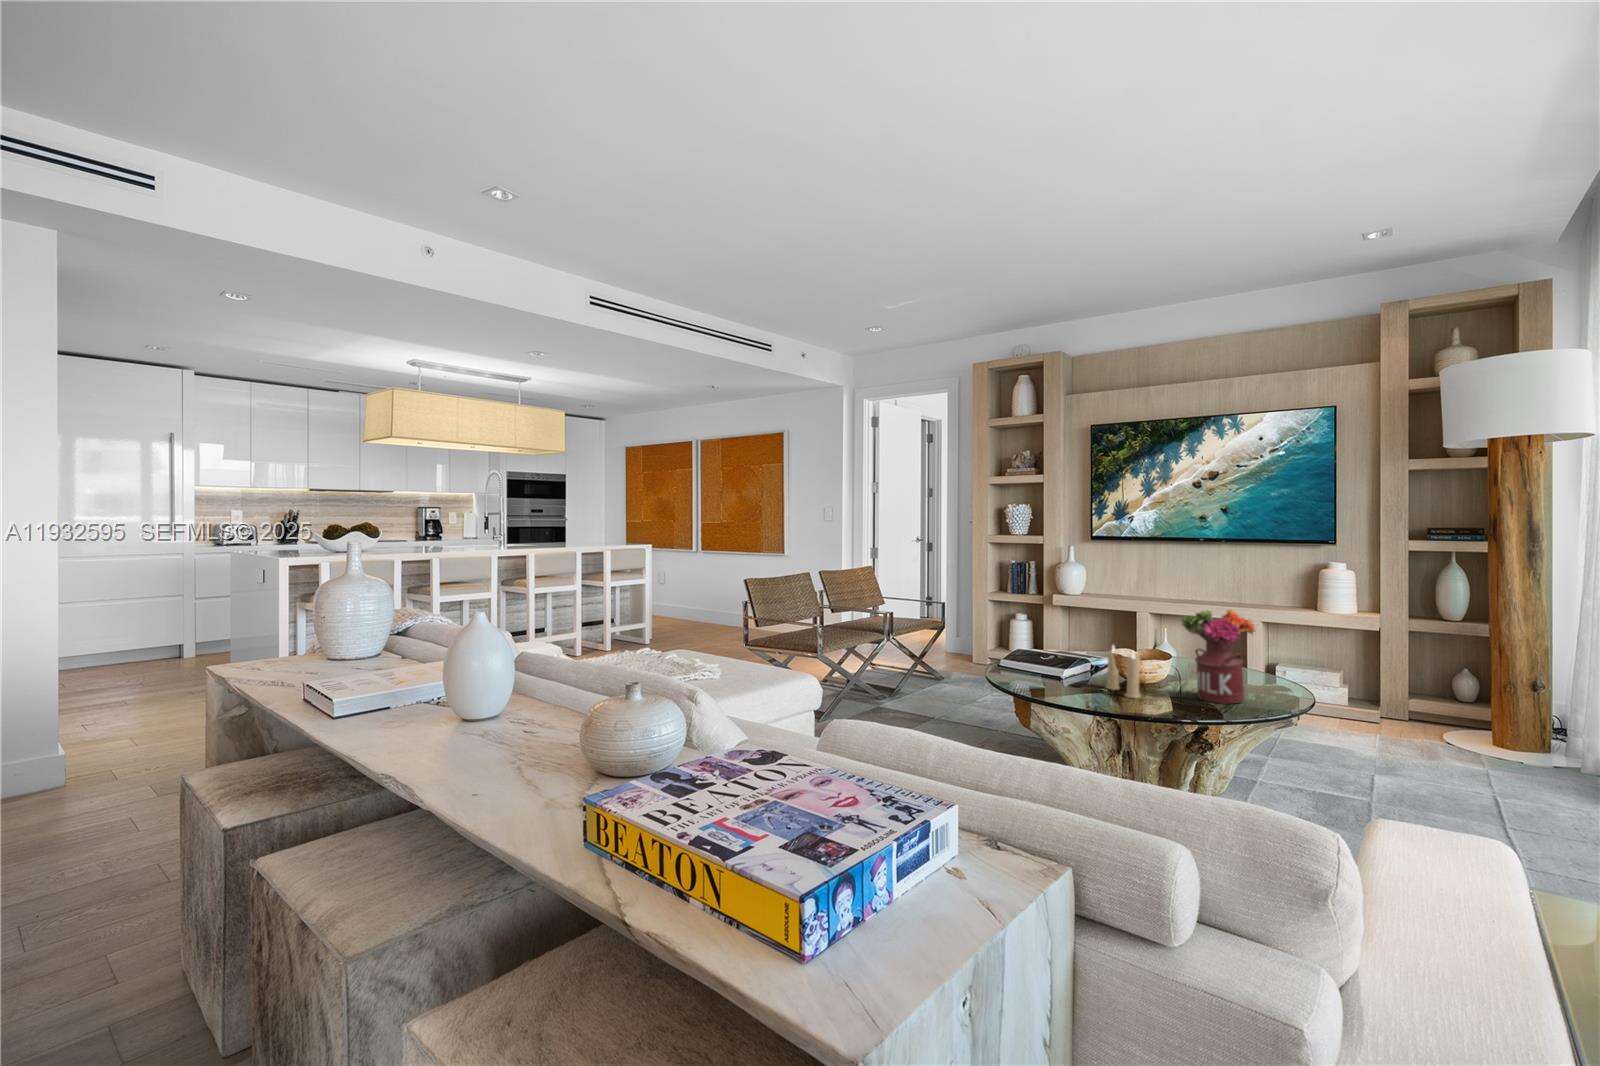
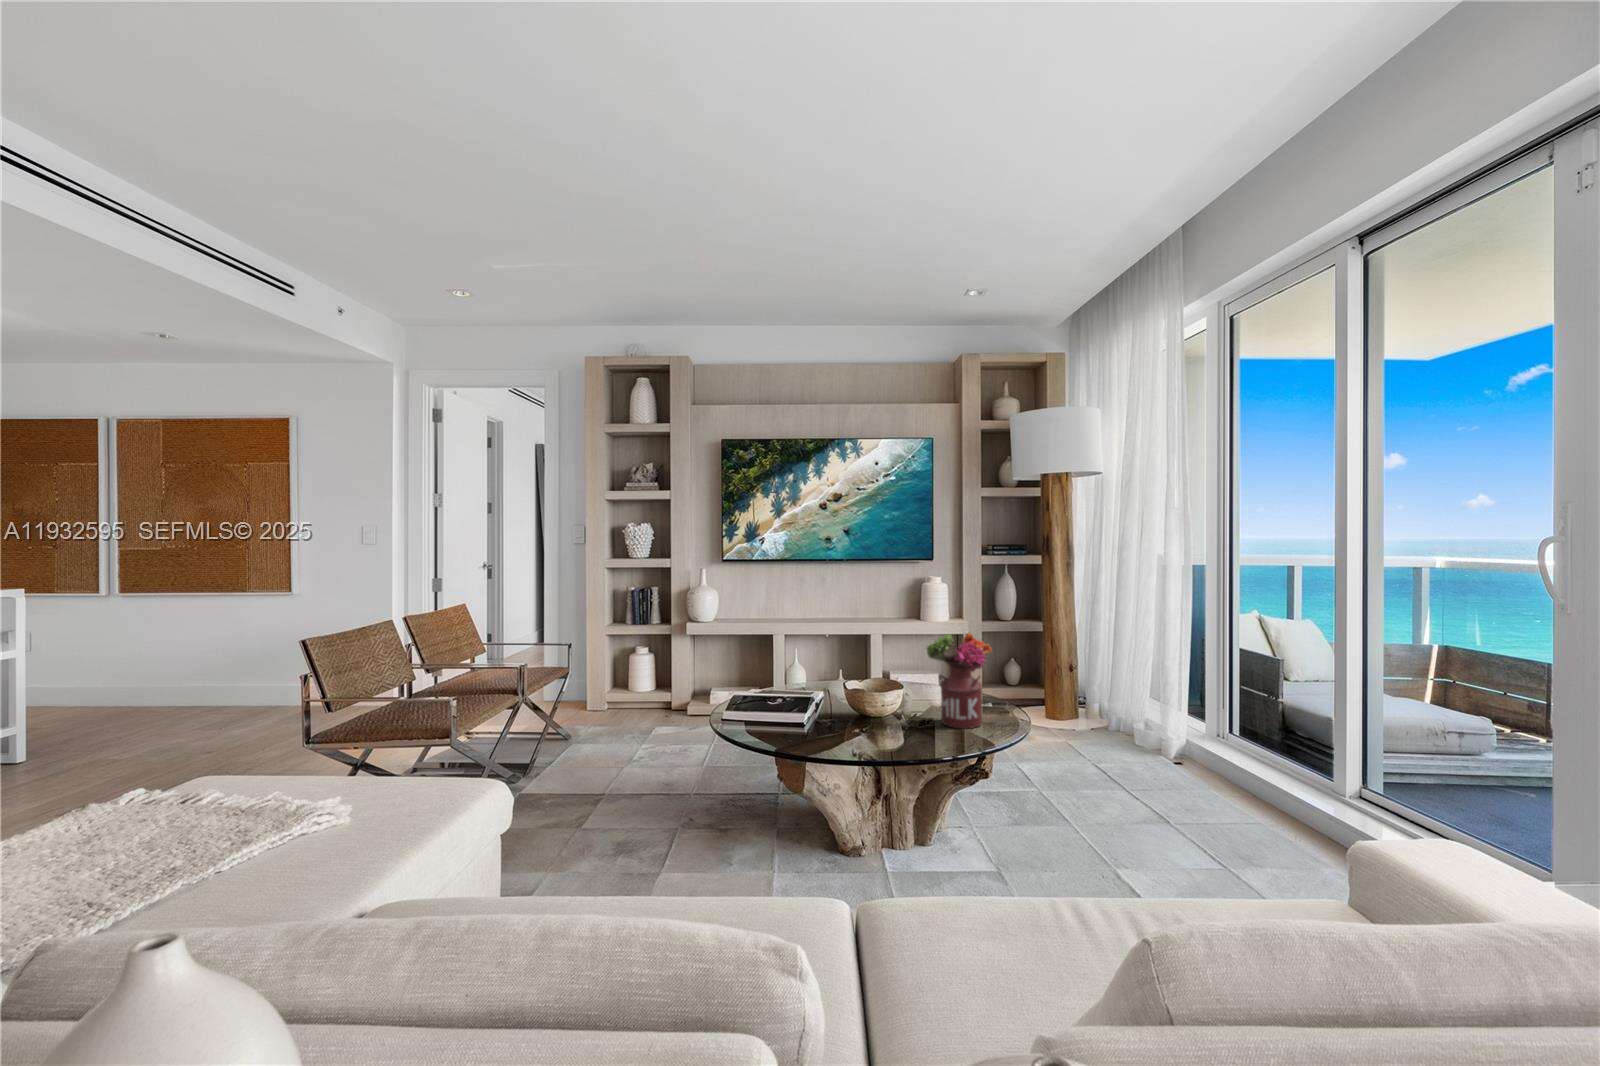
candle: present [1106,646,1141,698] -> none [857,678,904,738]

